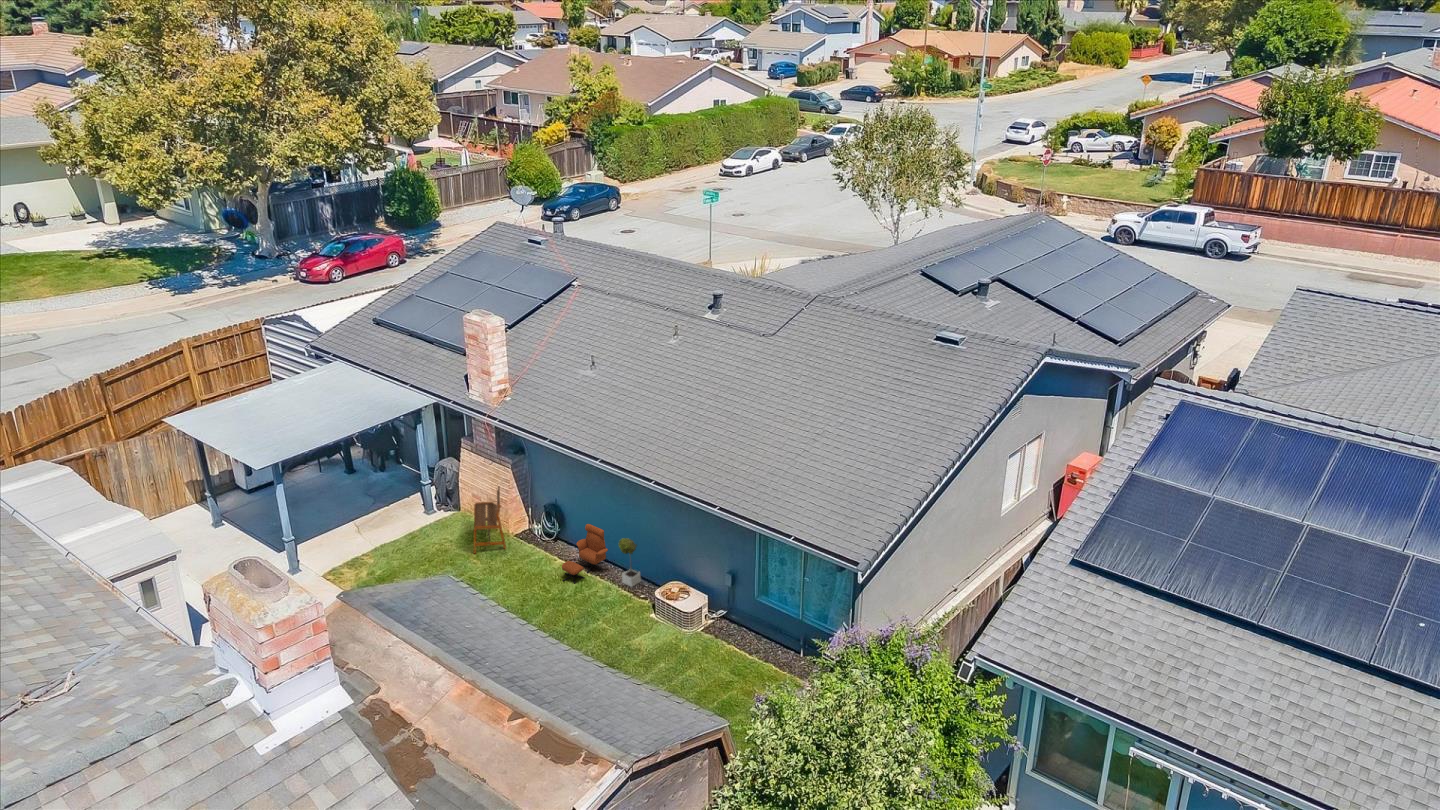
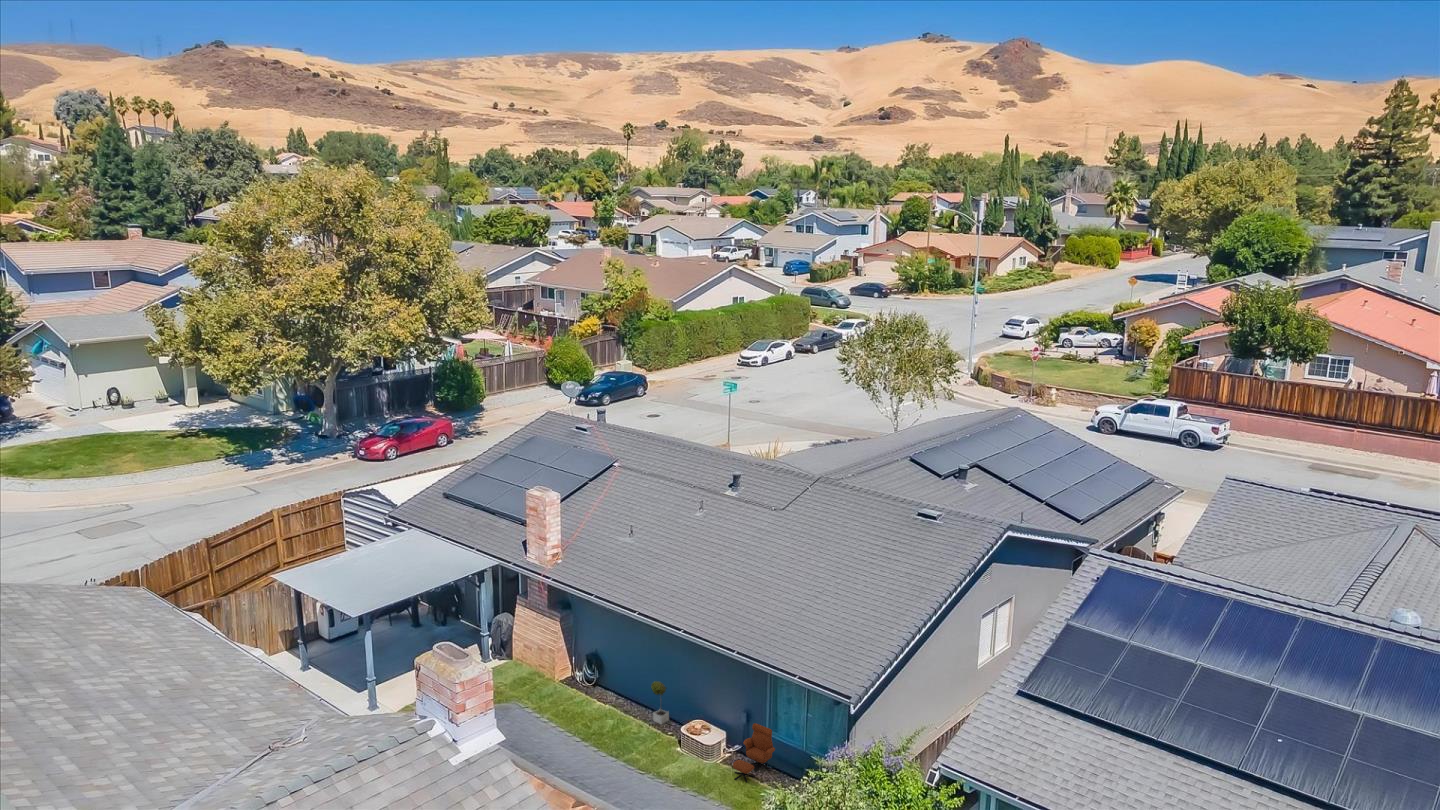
bench: present [474,486,506,553] -> none [525,635,553,696]
lounge chair: present [562,524,608,584] -> present [733,723,775,782]

